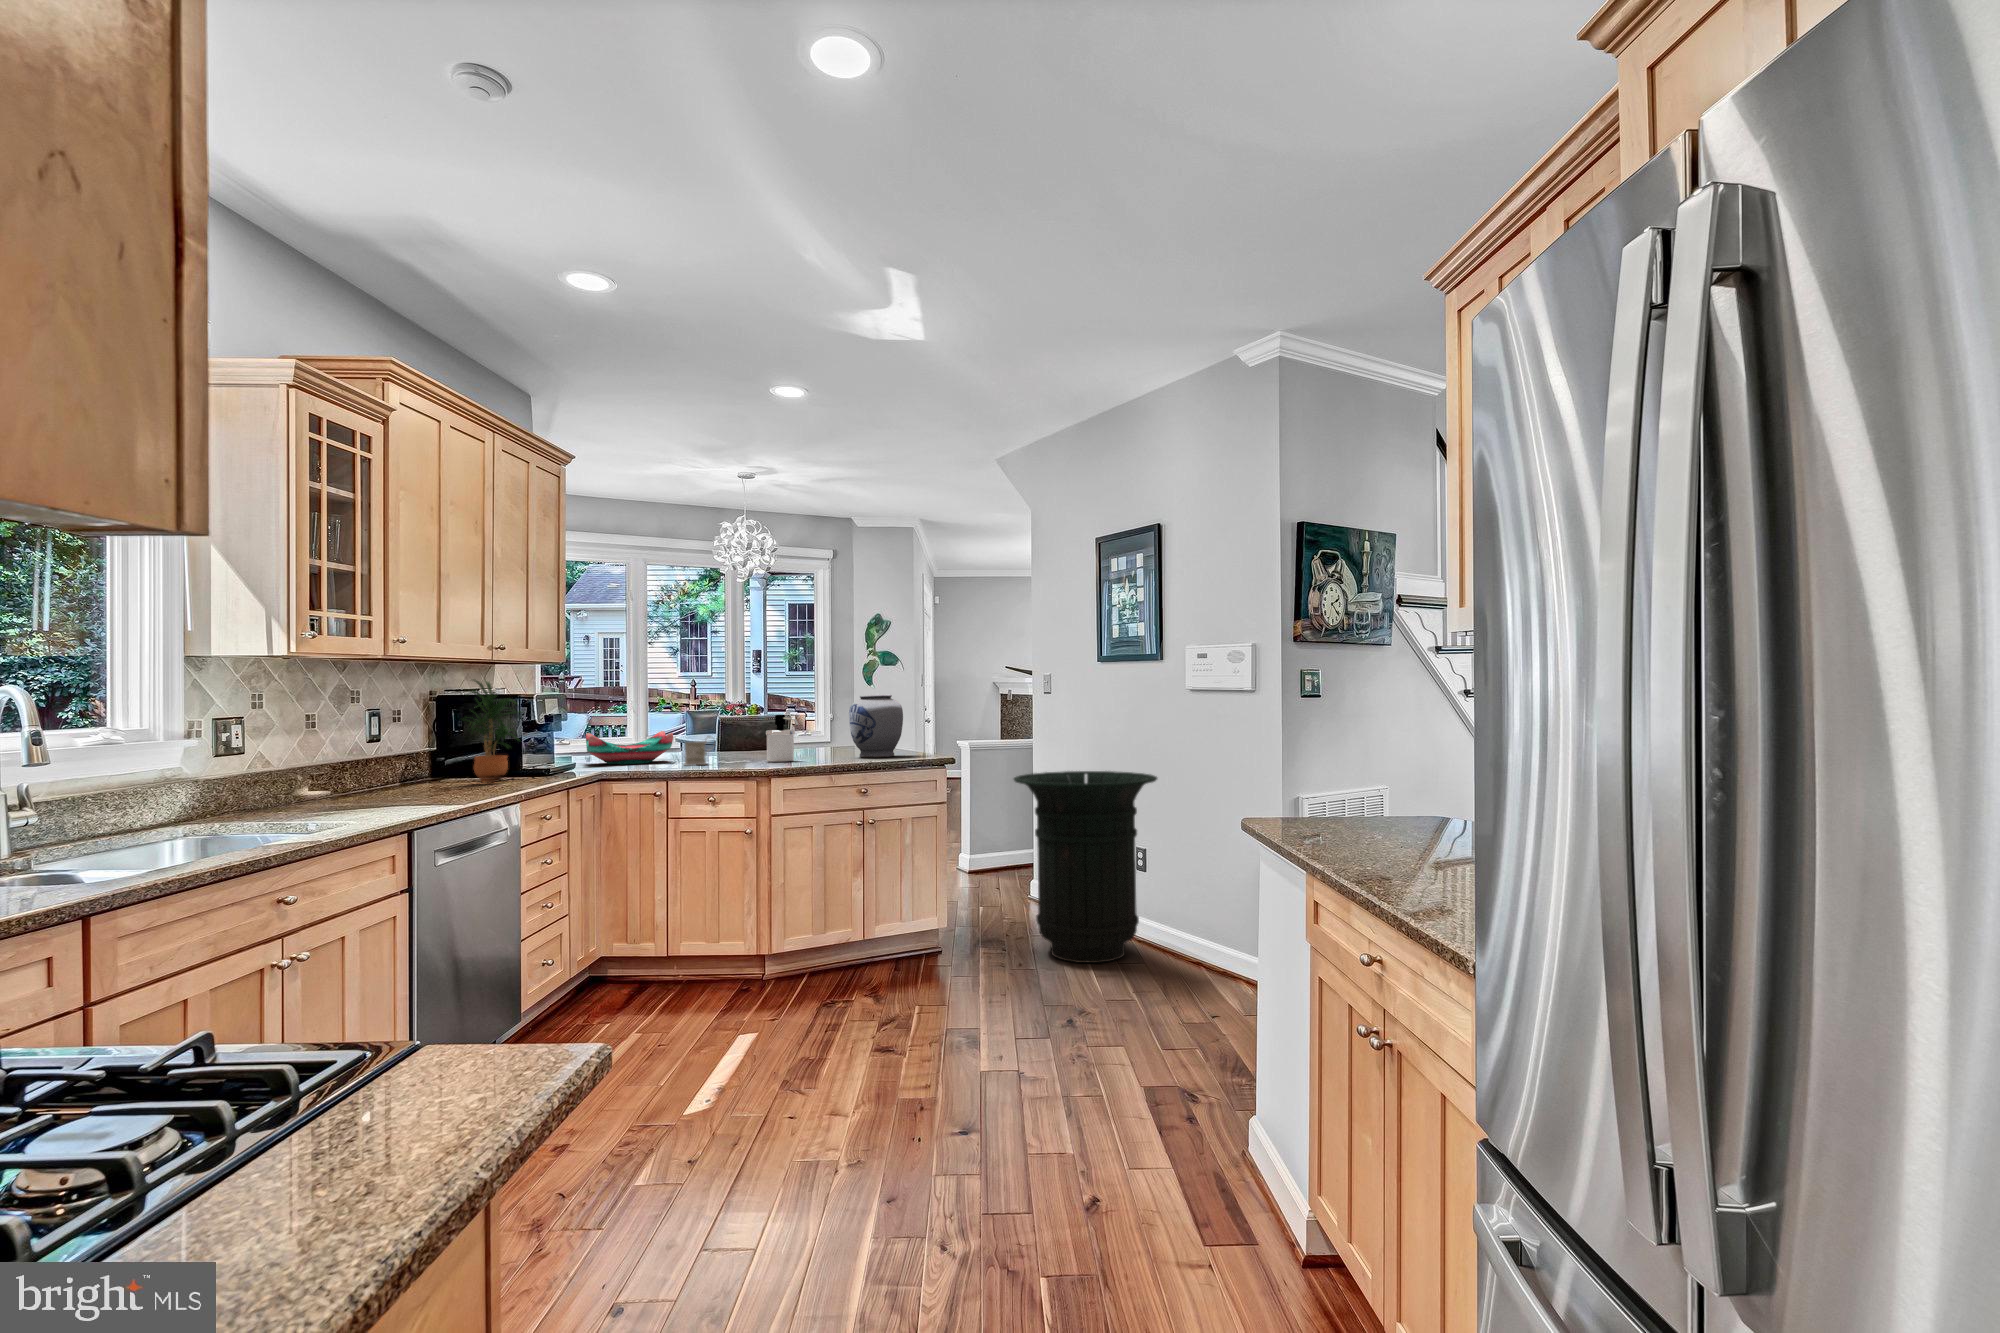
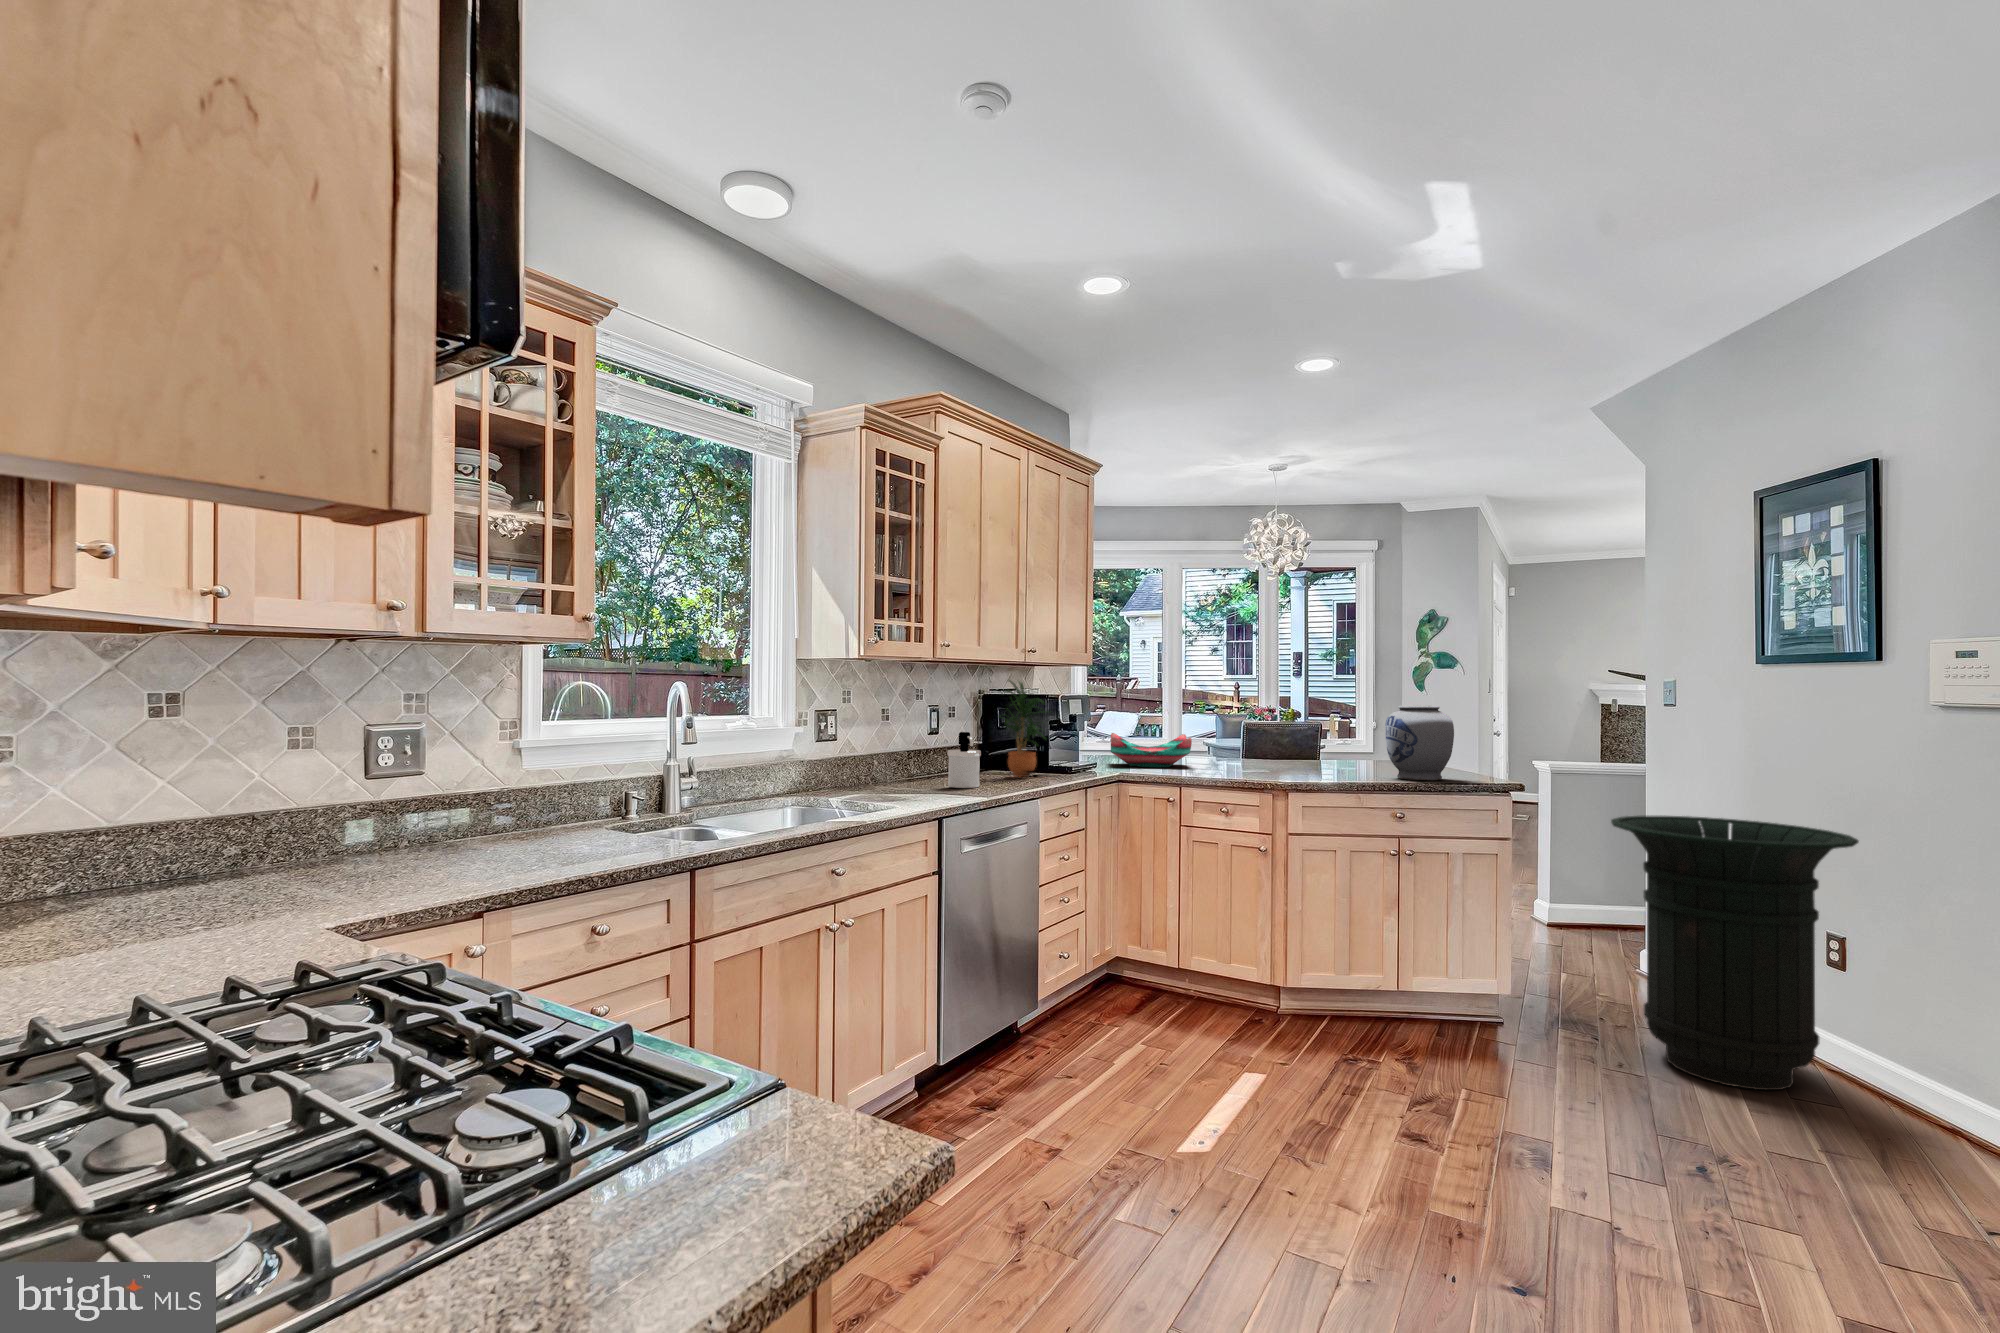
soap dispenser: present [766,715,798,762] -> present [948,732,981,788]
mug: present [684,741,712,766] -> none [1198,743,1232,775]

